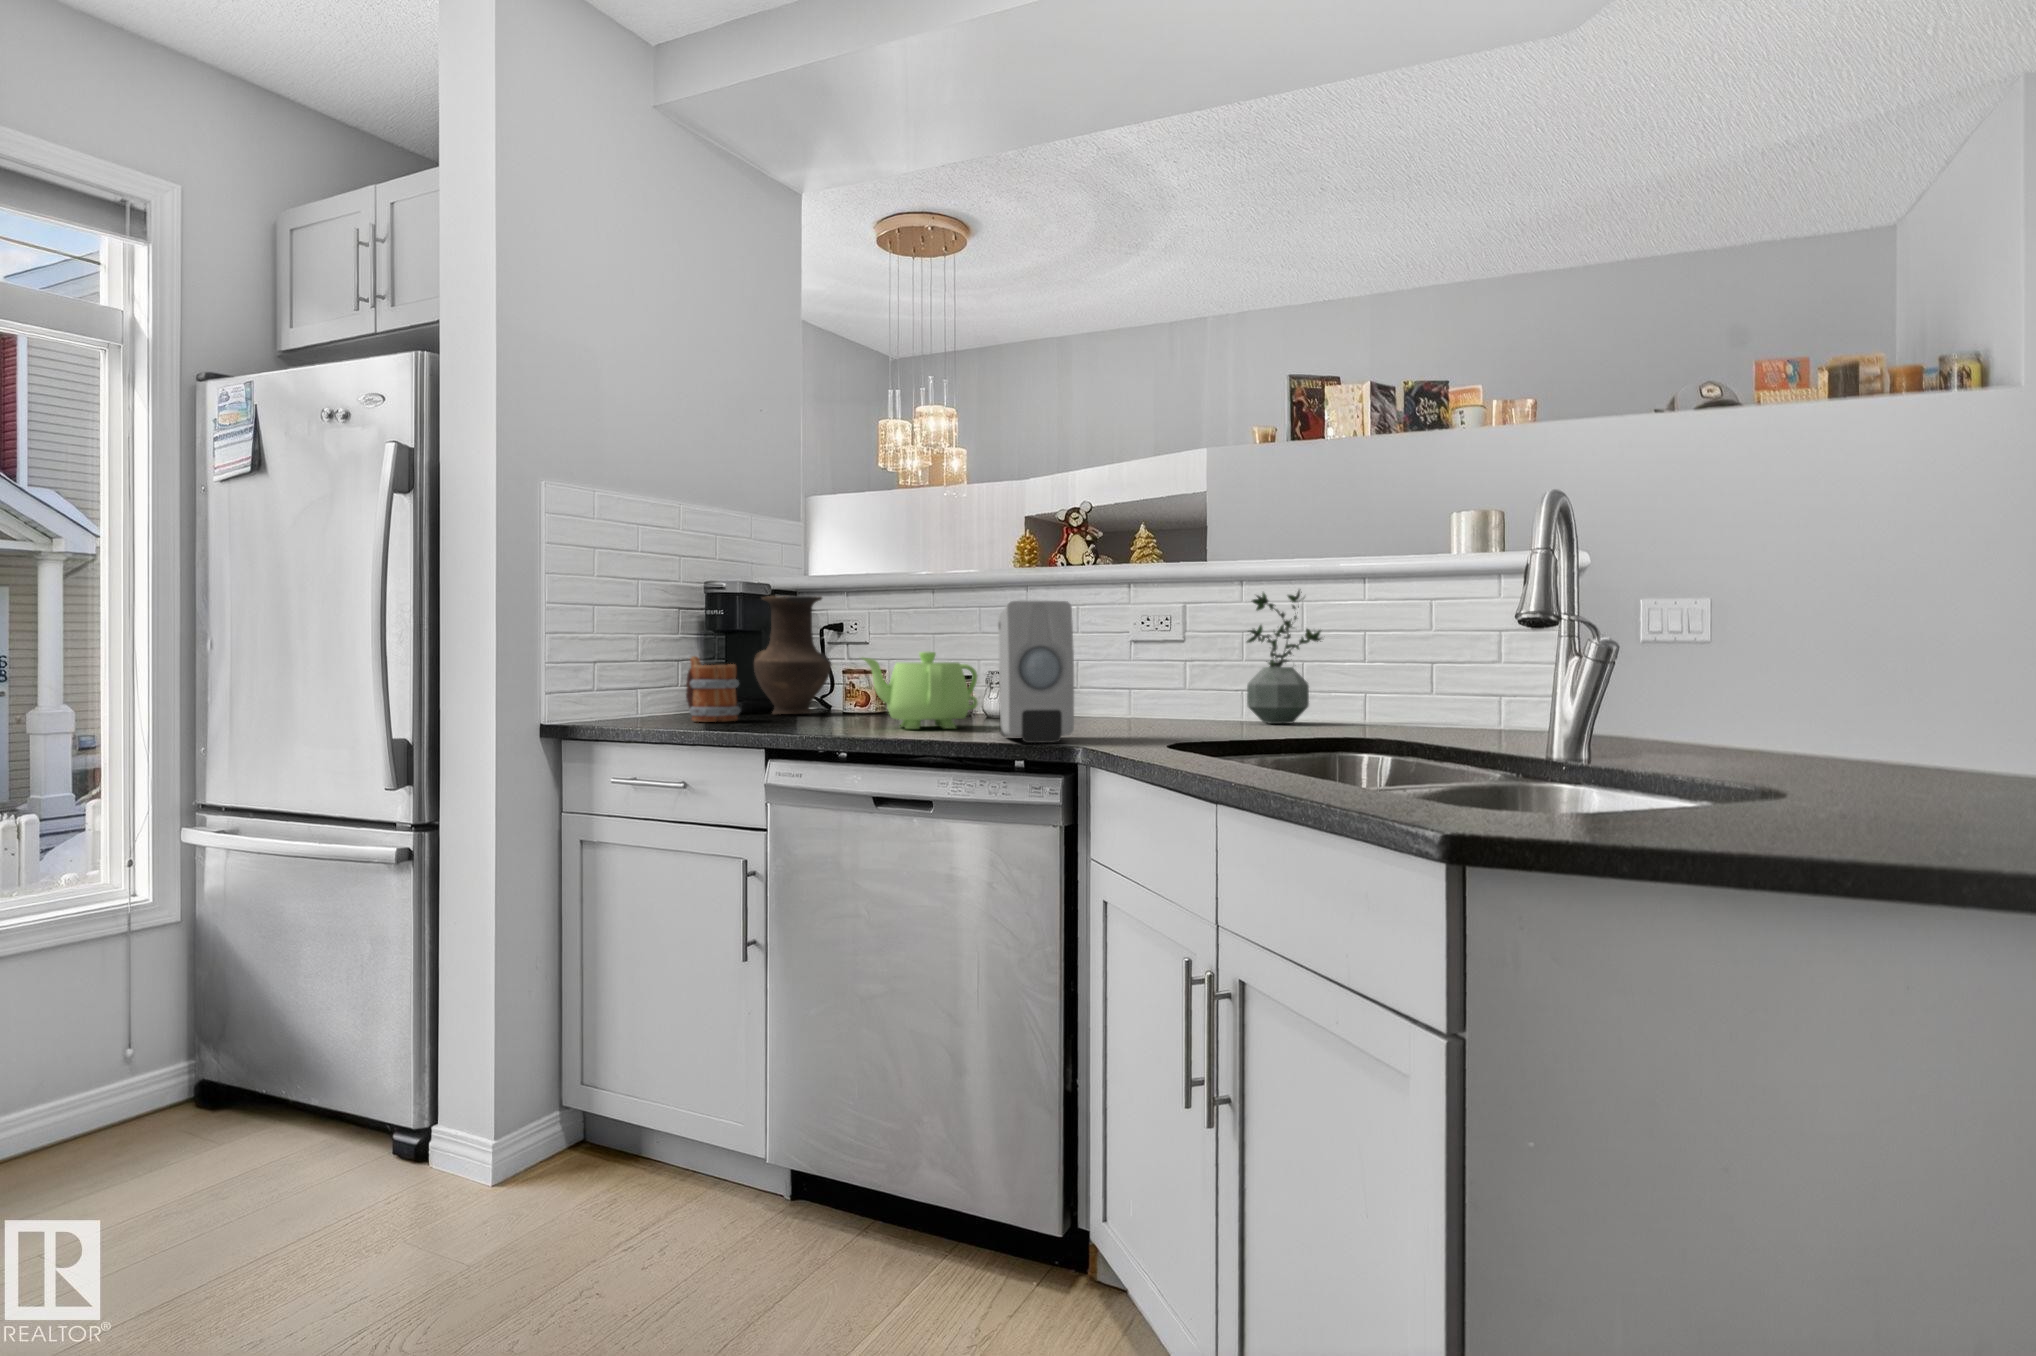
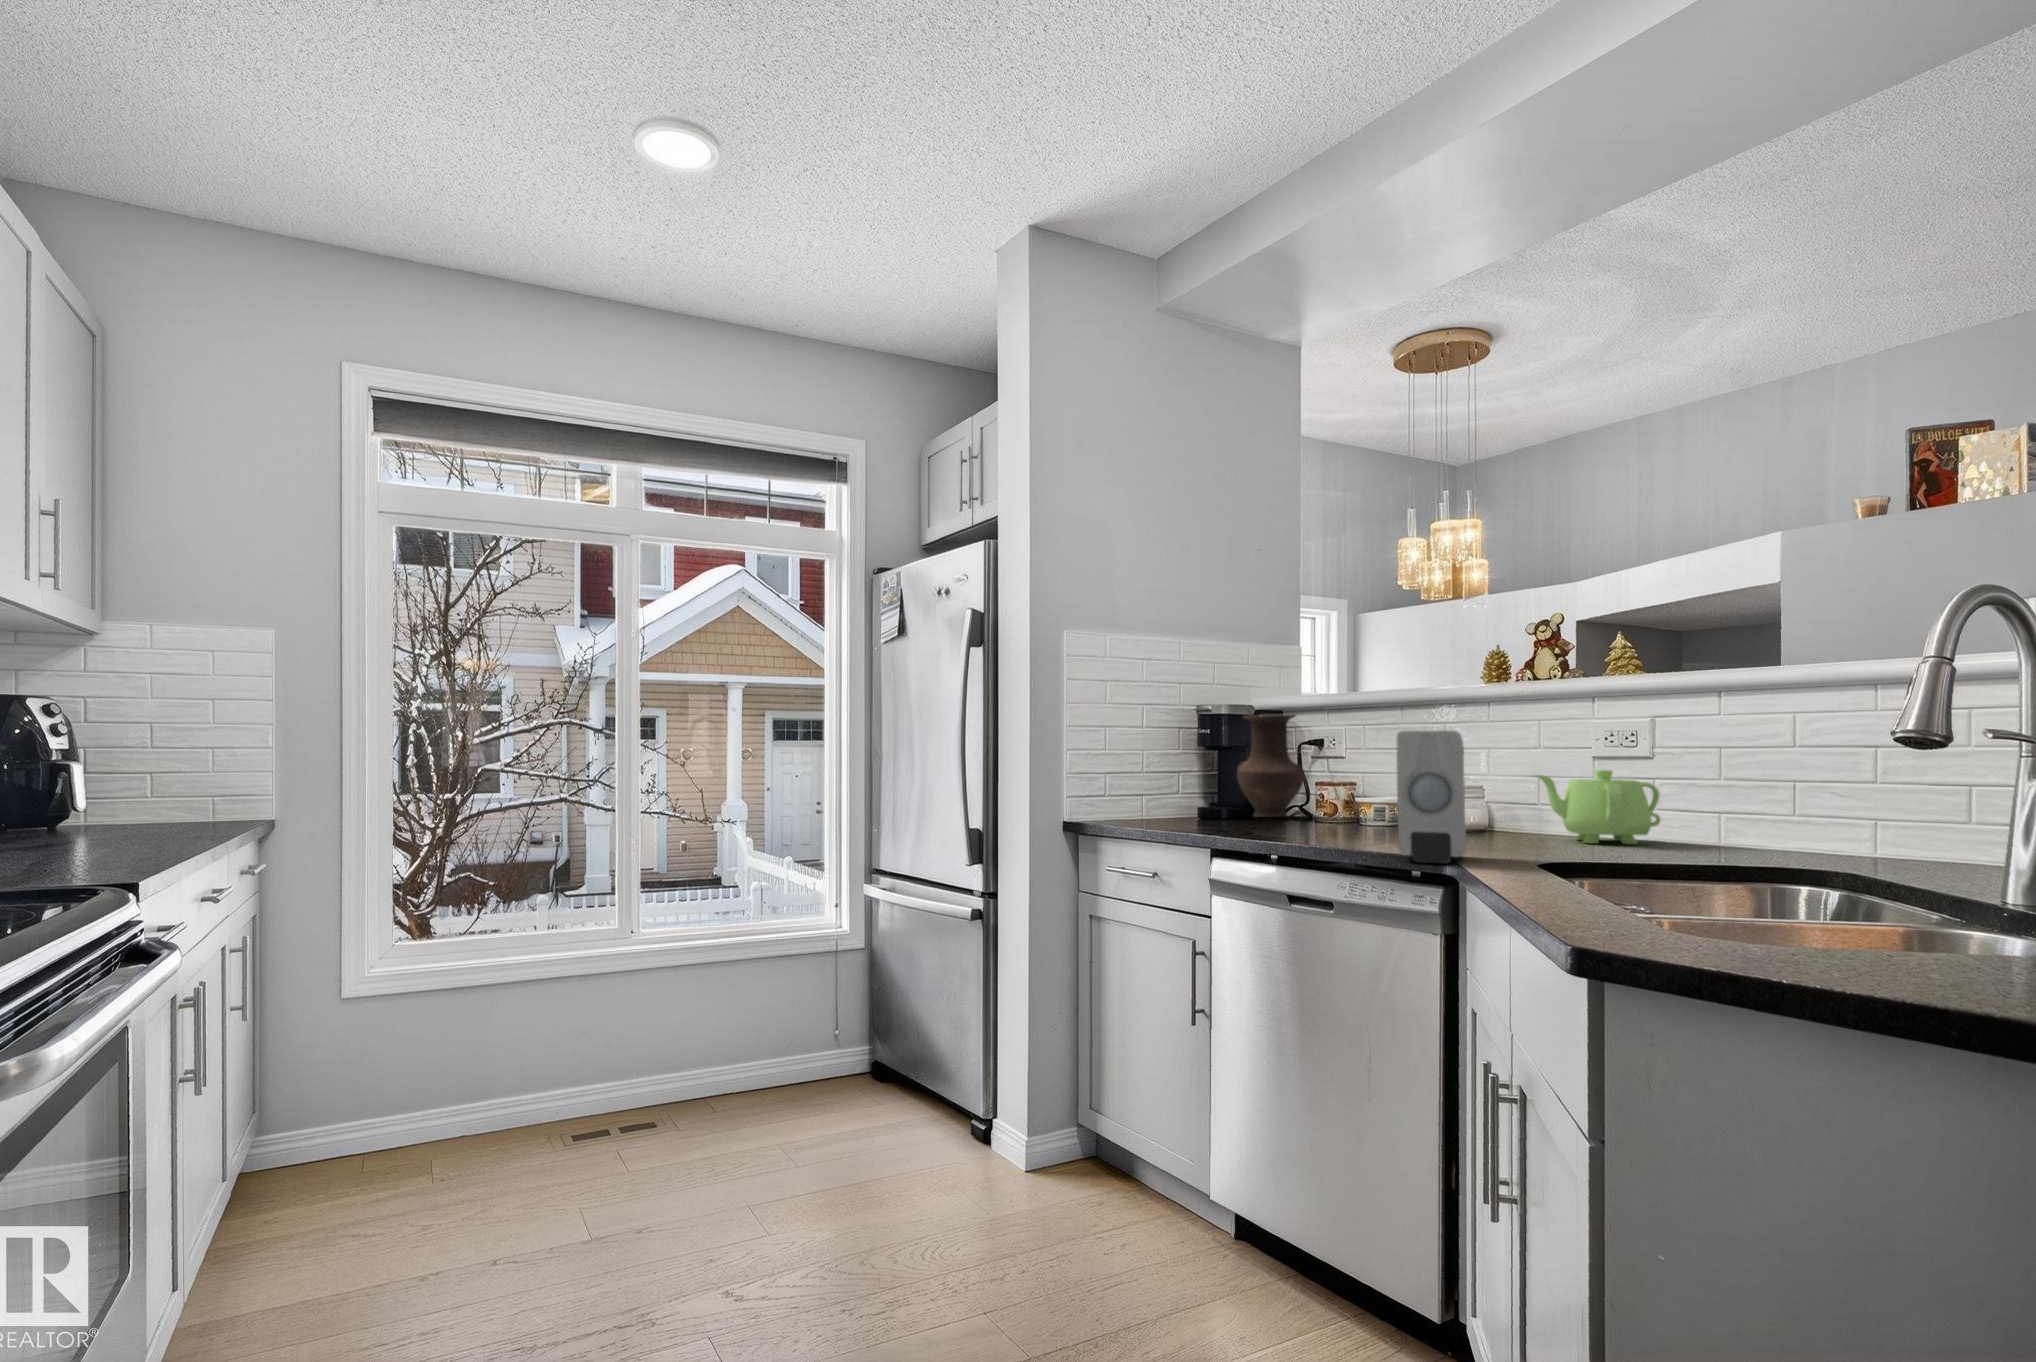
potted plant: present [1247,590,1322,724] -> none [1713,704,1826,853]
teapot: present [862,652,978,729] -> present [1537,770,1661,844]
mug: present [686,656,740,722] -> none [1174,767,1216,823]

